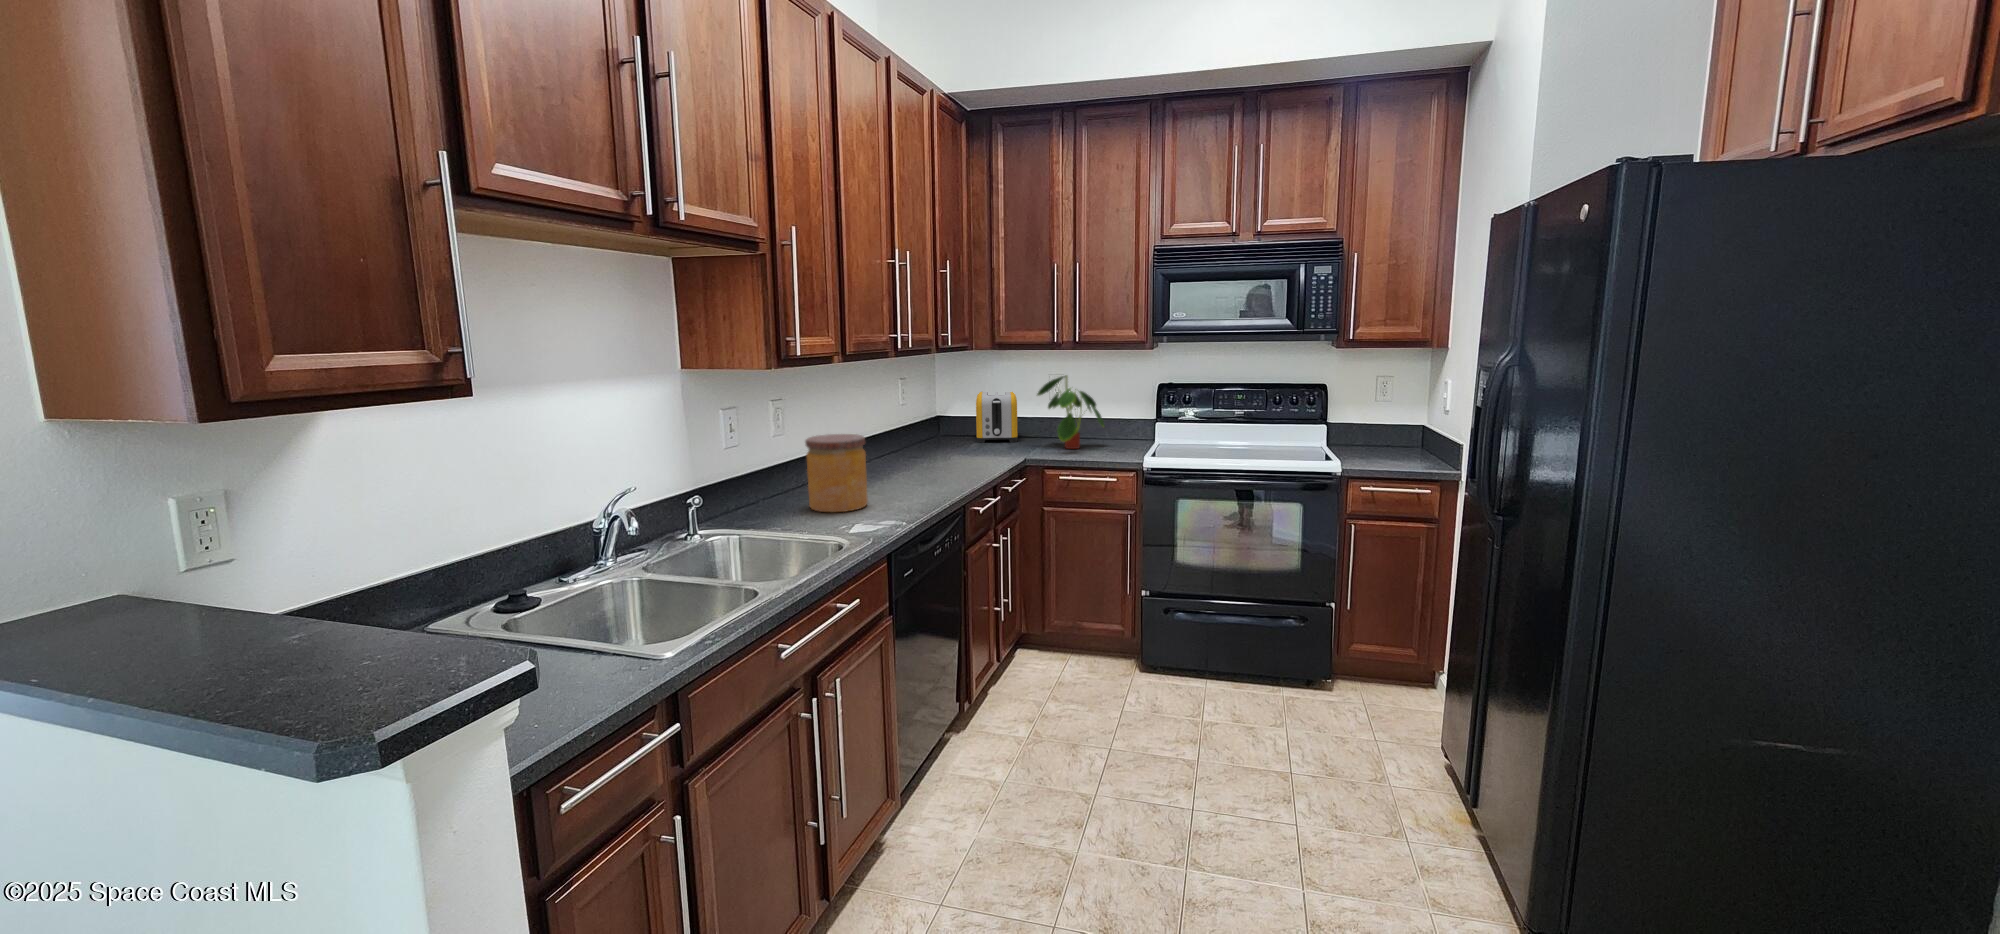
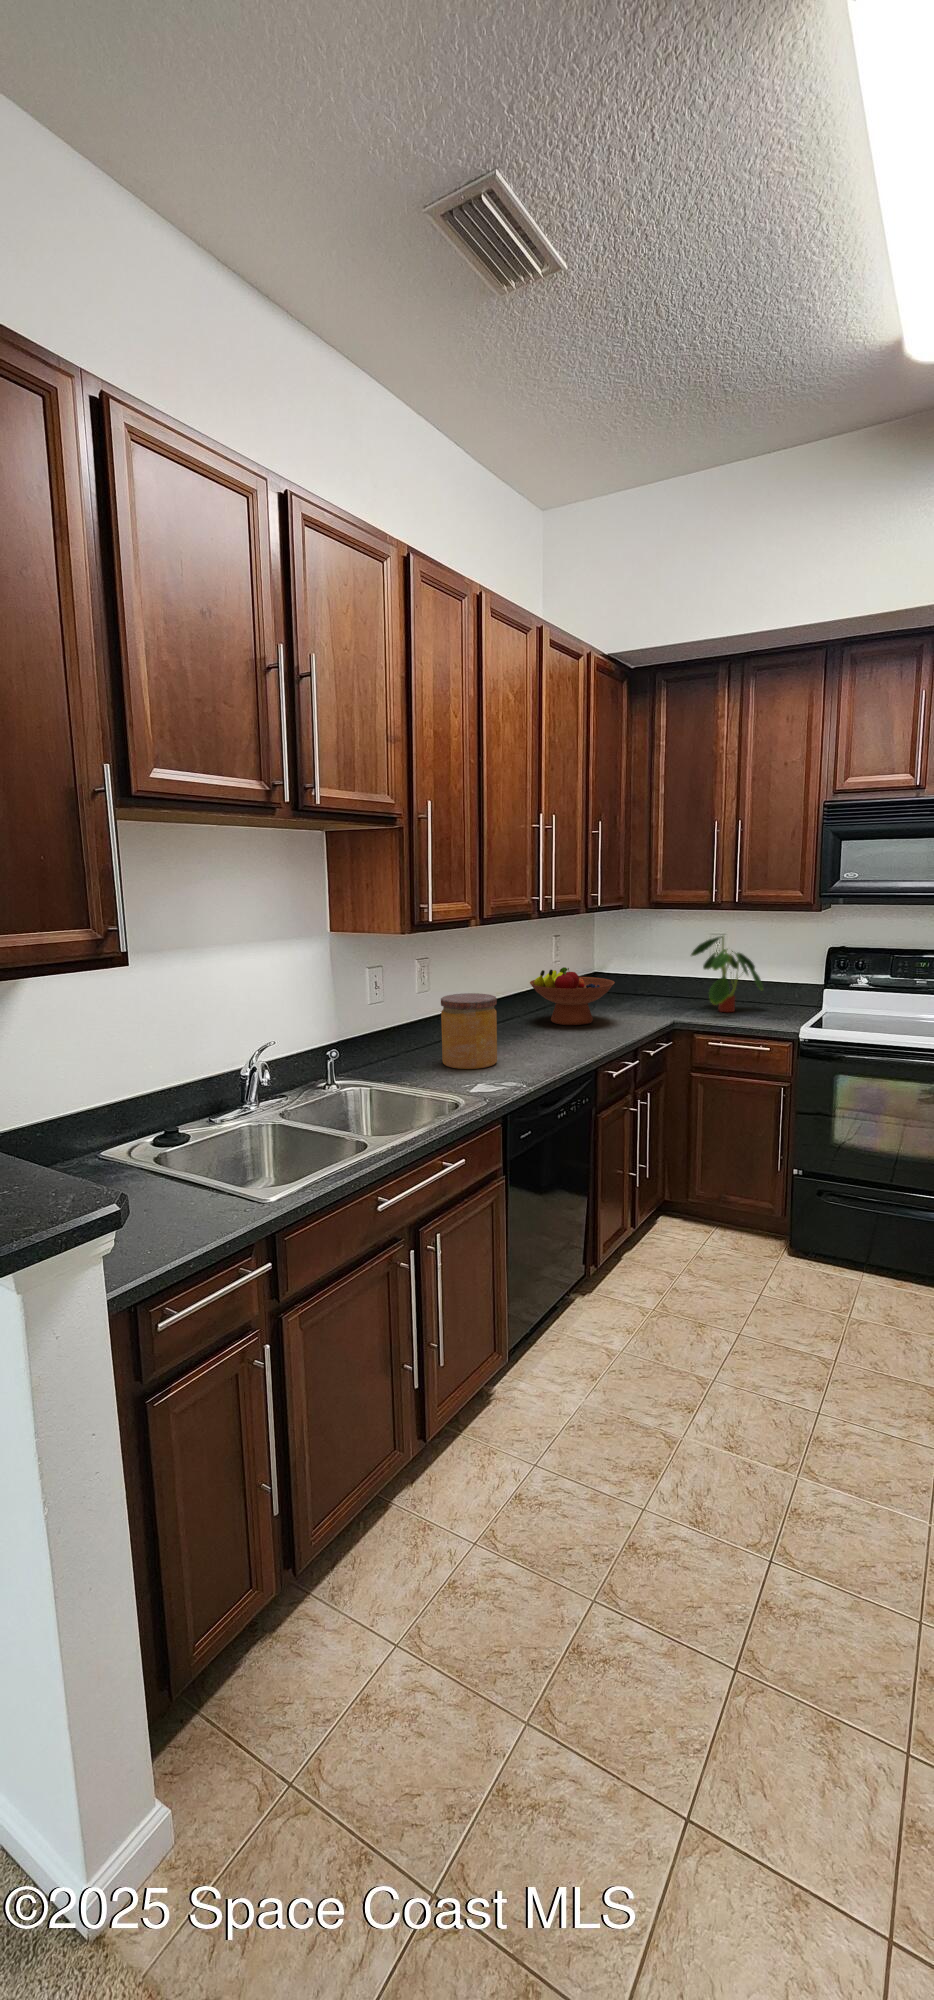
toaster: present [976,392,1018,443] -> none [629,949,673,1002]
fruit bowl: none [884,409,970,467] -> present [530,967,615,1025]

